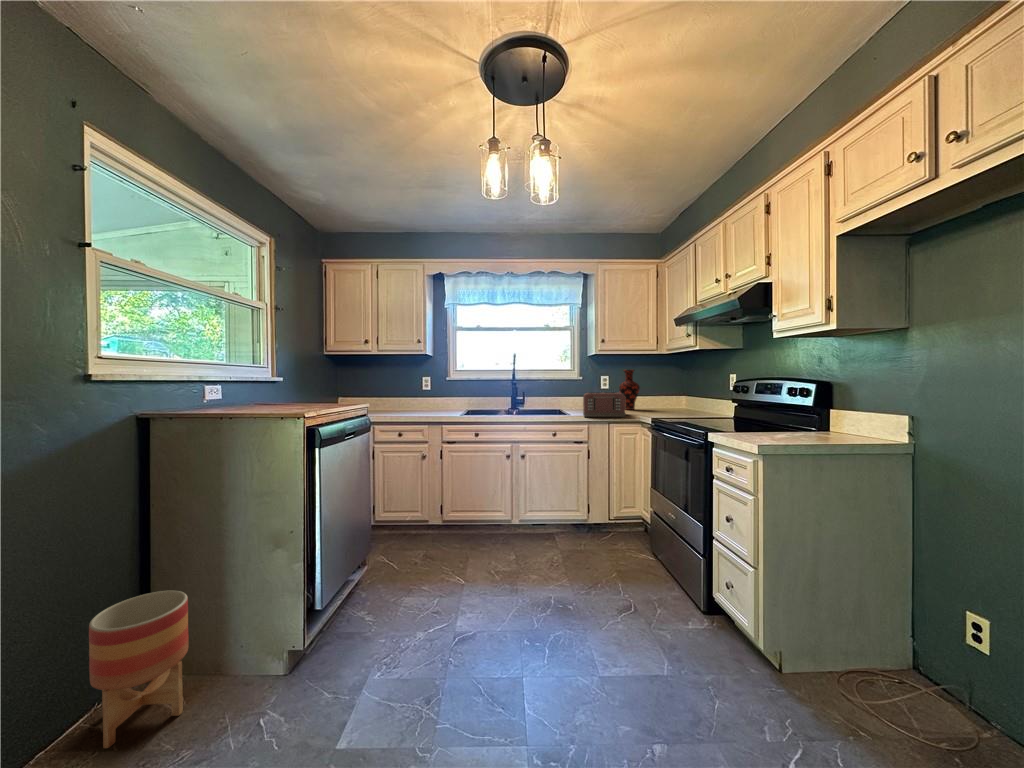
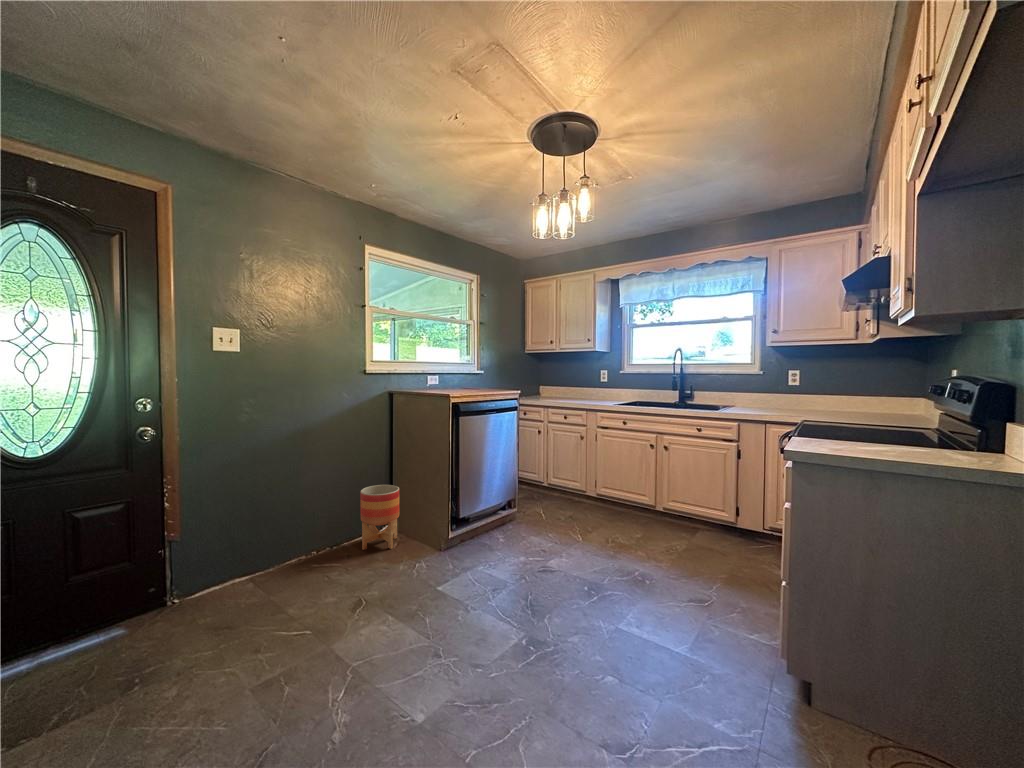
vase: present [619,370,640,410] -> none [810,363,841,412]
toaster: present [583,392,626,417] -> none [728,389,793,417]

